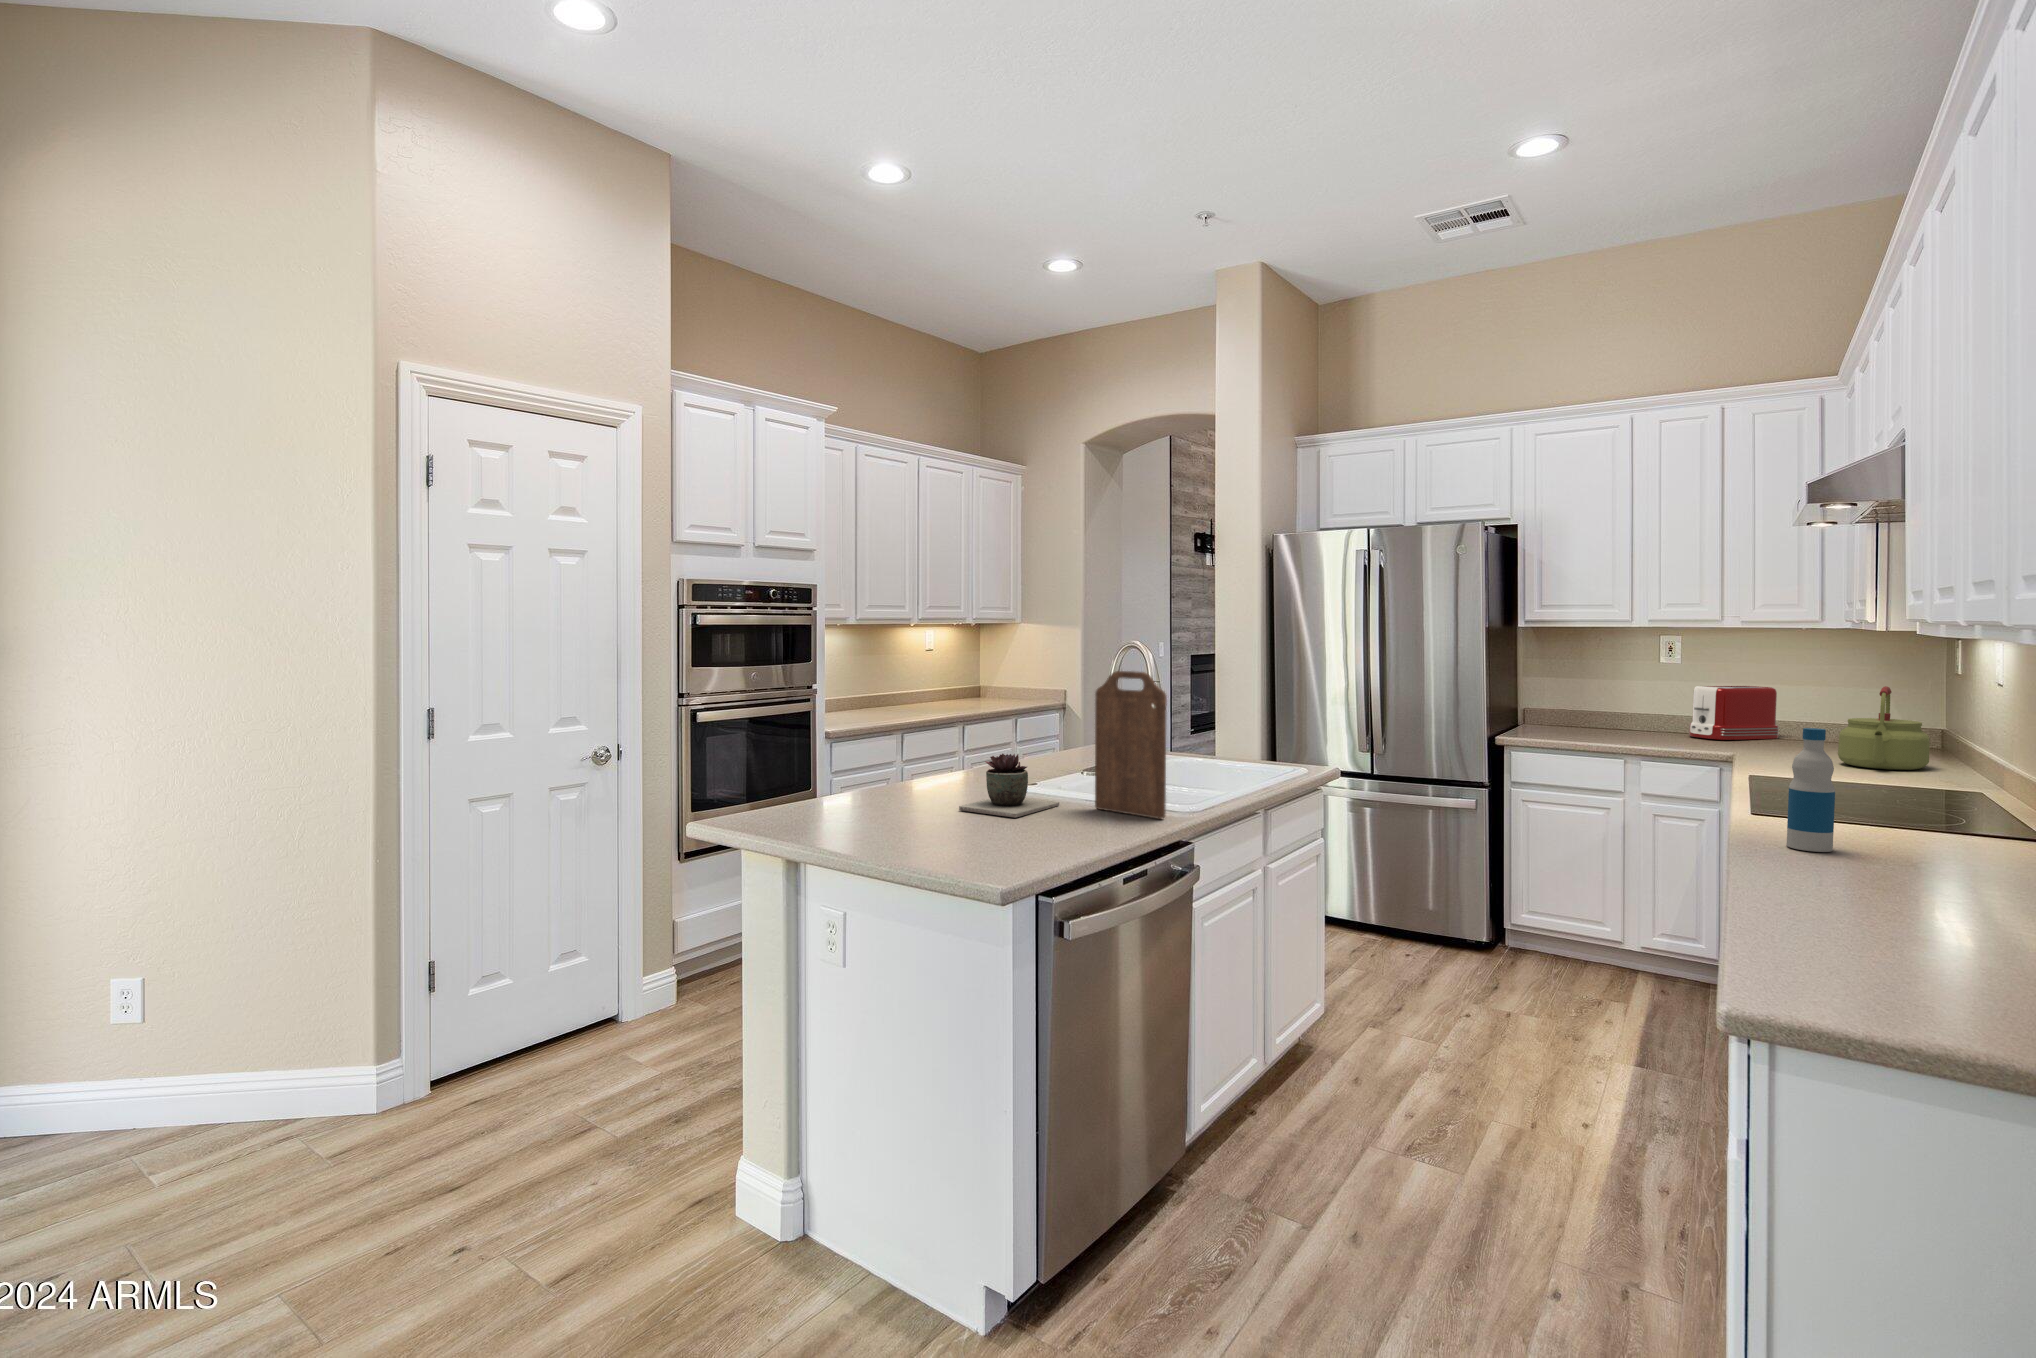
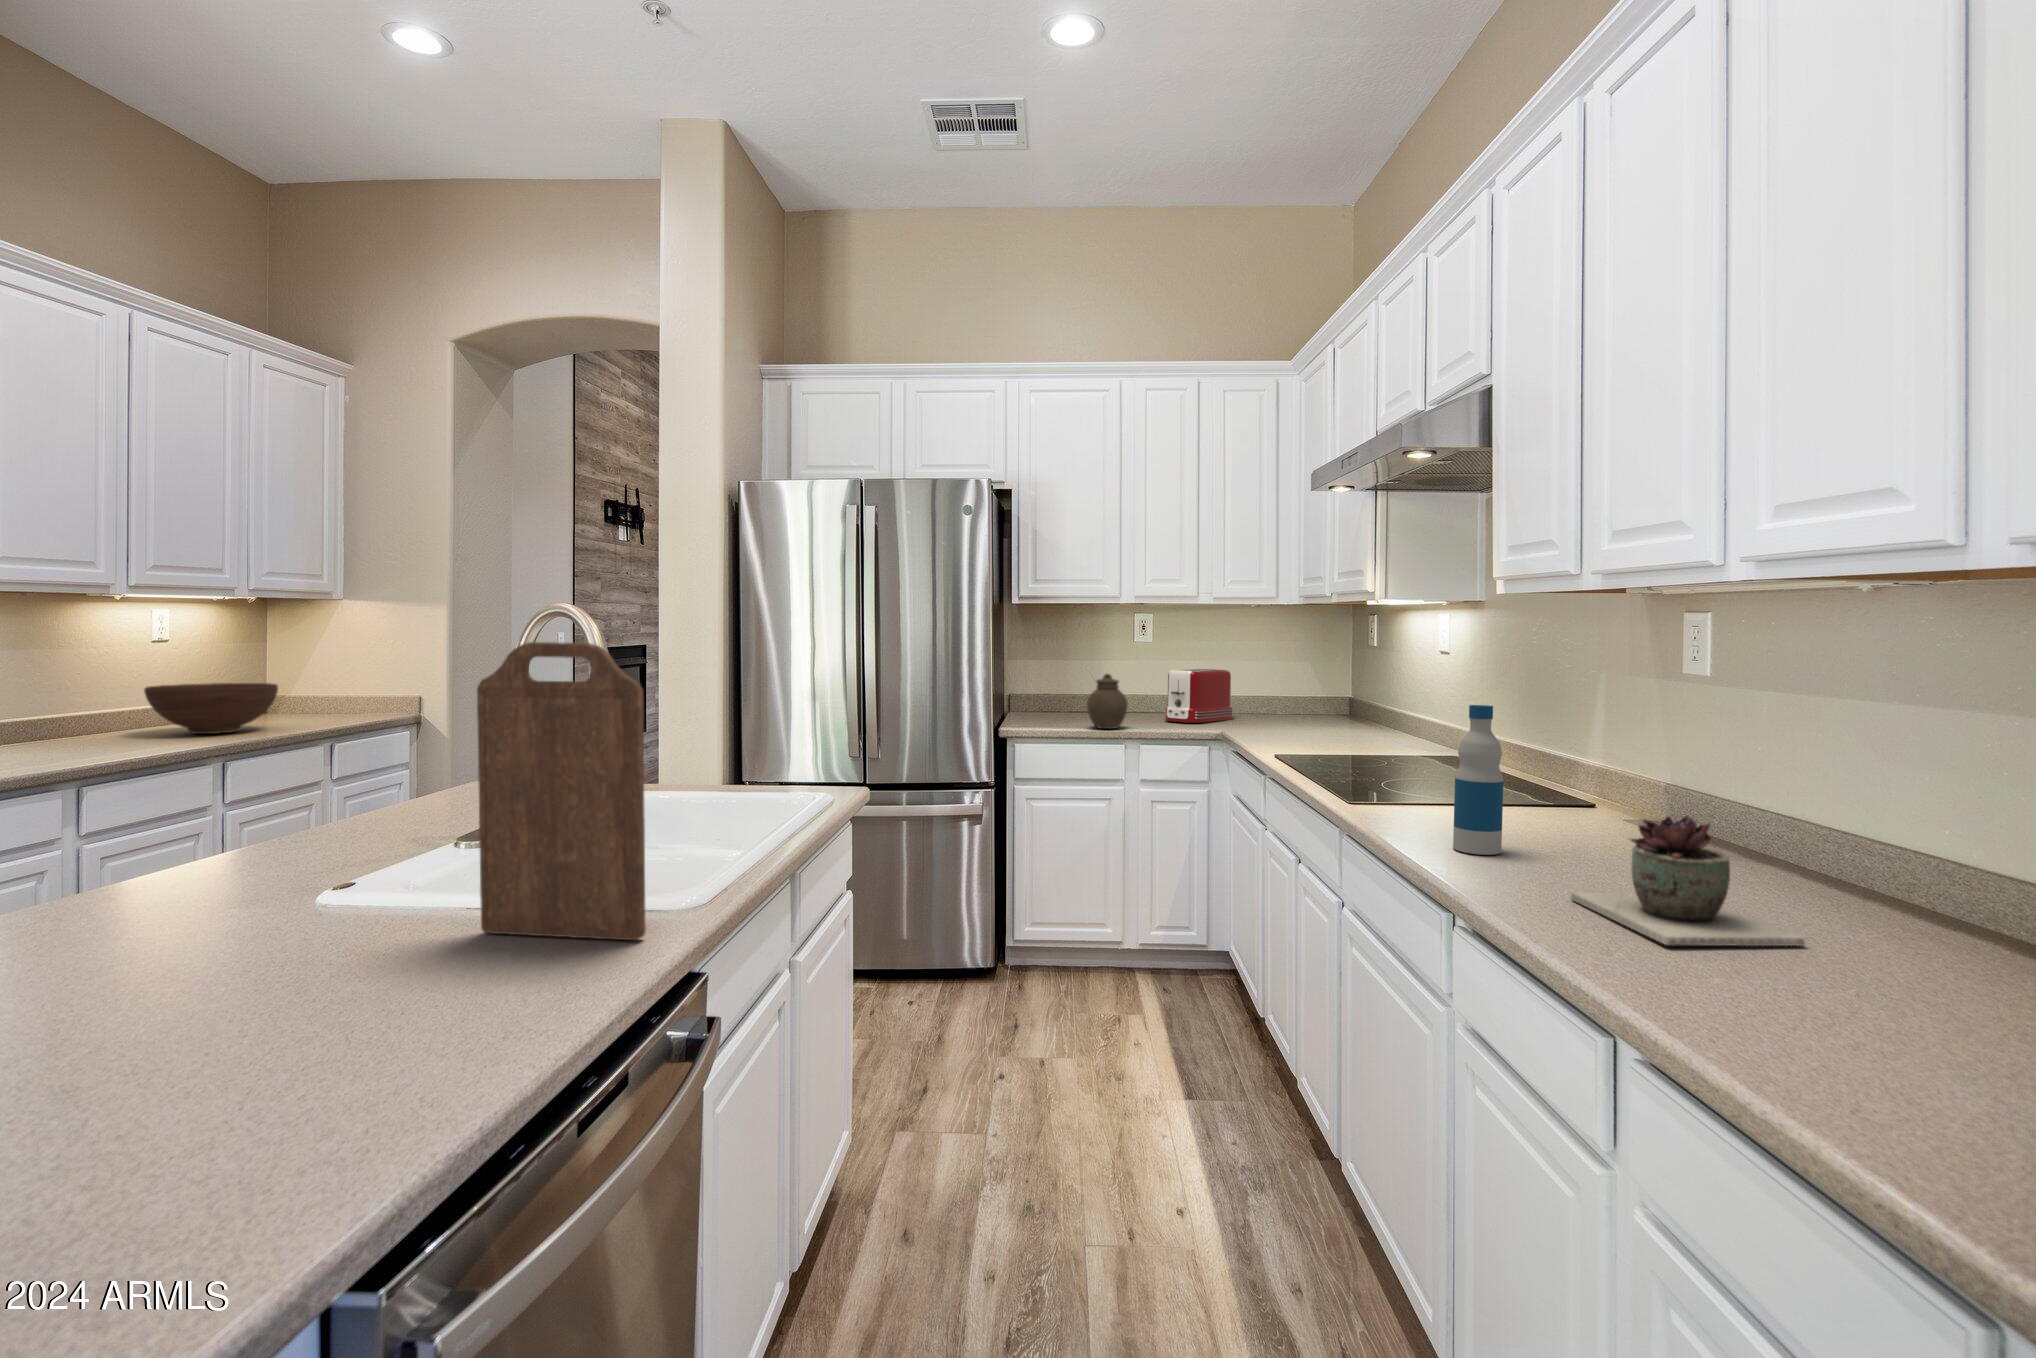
fruit bowl: none [925,678,988,709] -> present [144,683,278,734]
kettle: present [1838,686,1930,770] -> none [1315,664,1385,744]
jar: none [1590,688,1635,740] -> present [1087,674,1127,729]
succulent plant: present [959,754,1059,818] -> present [1570,816,1805,946]

